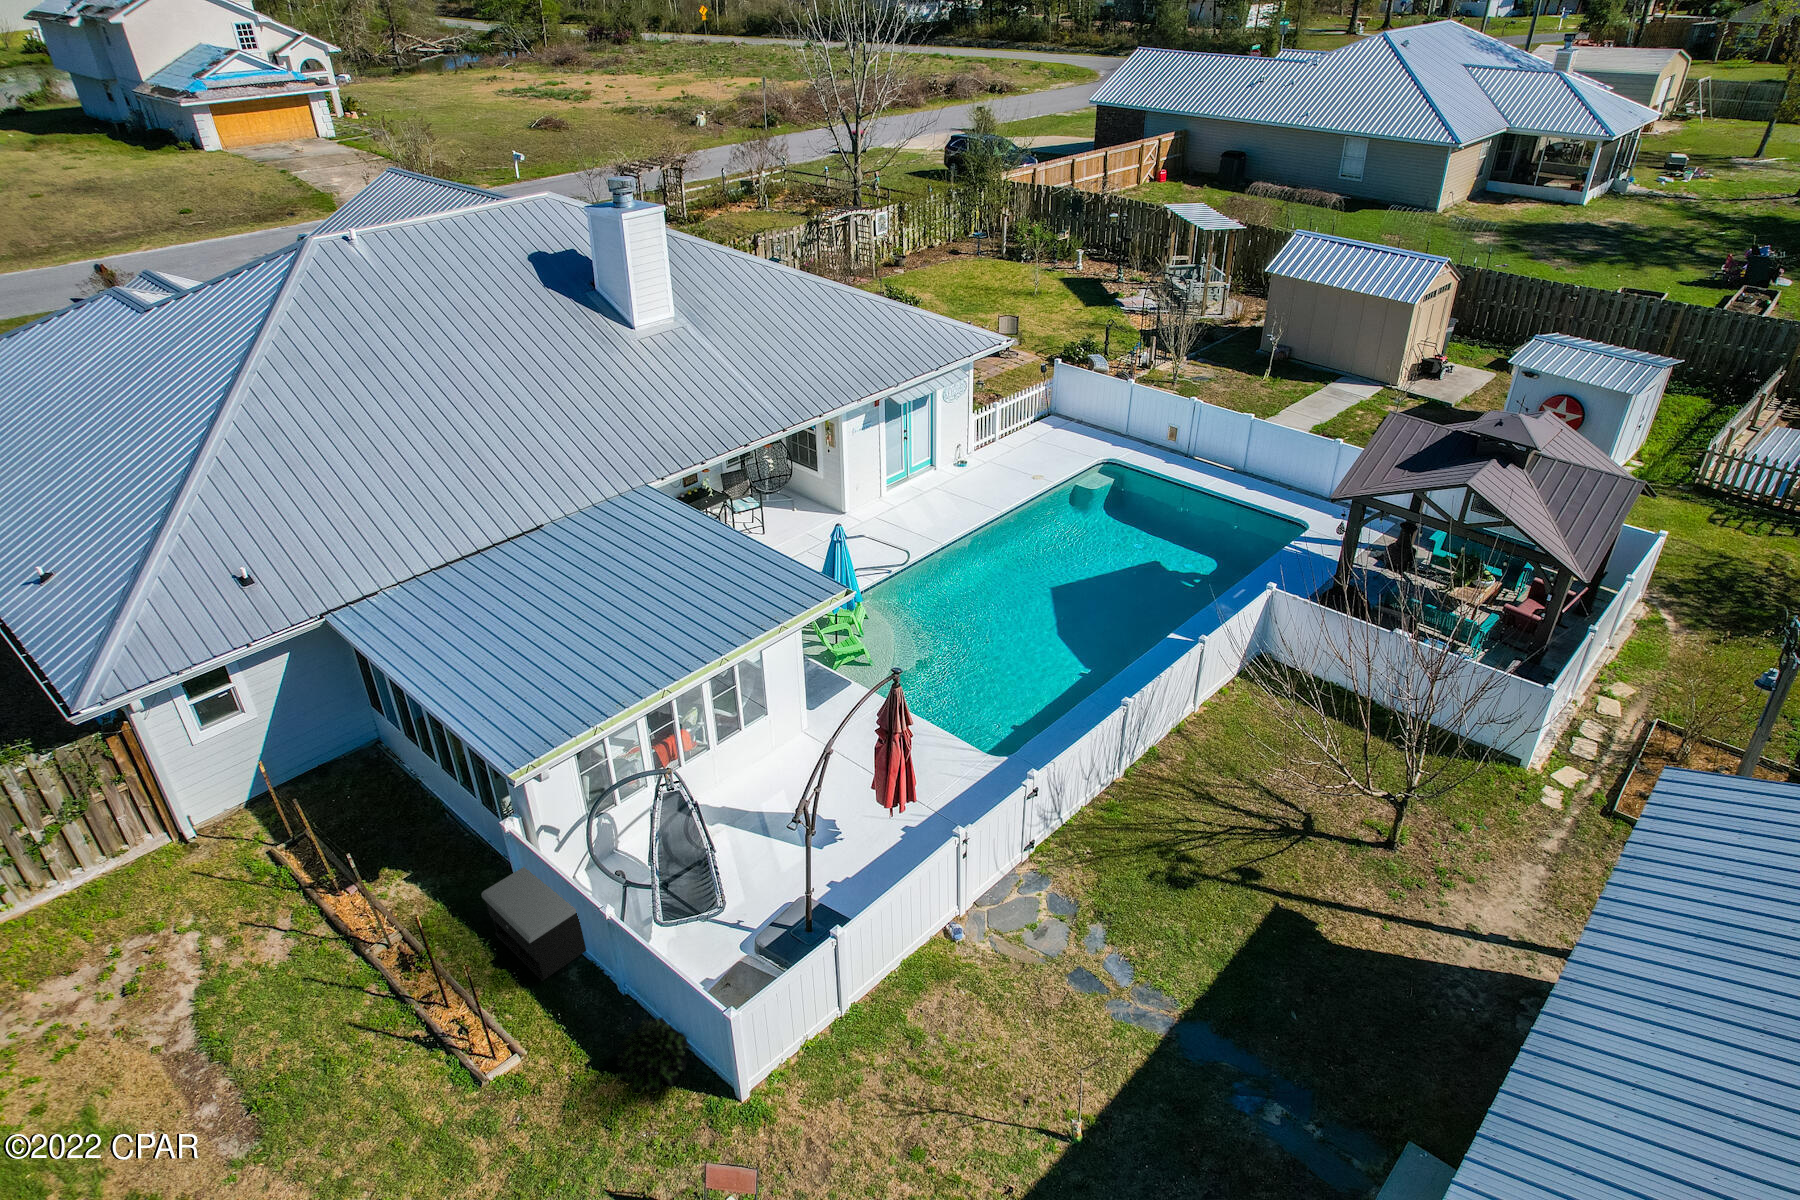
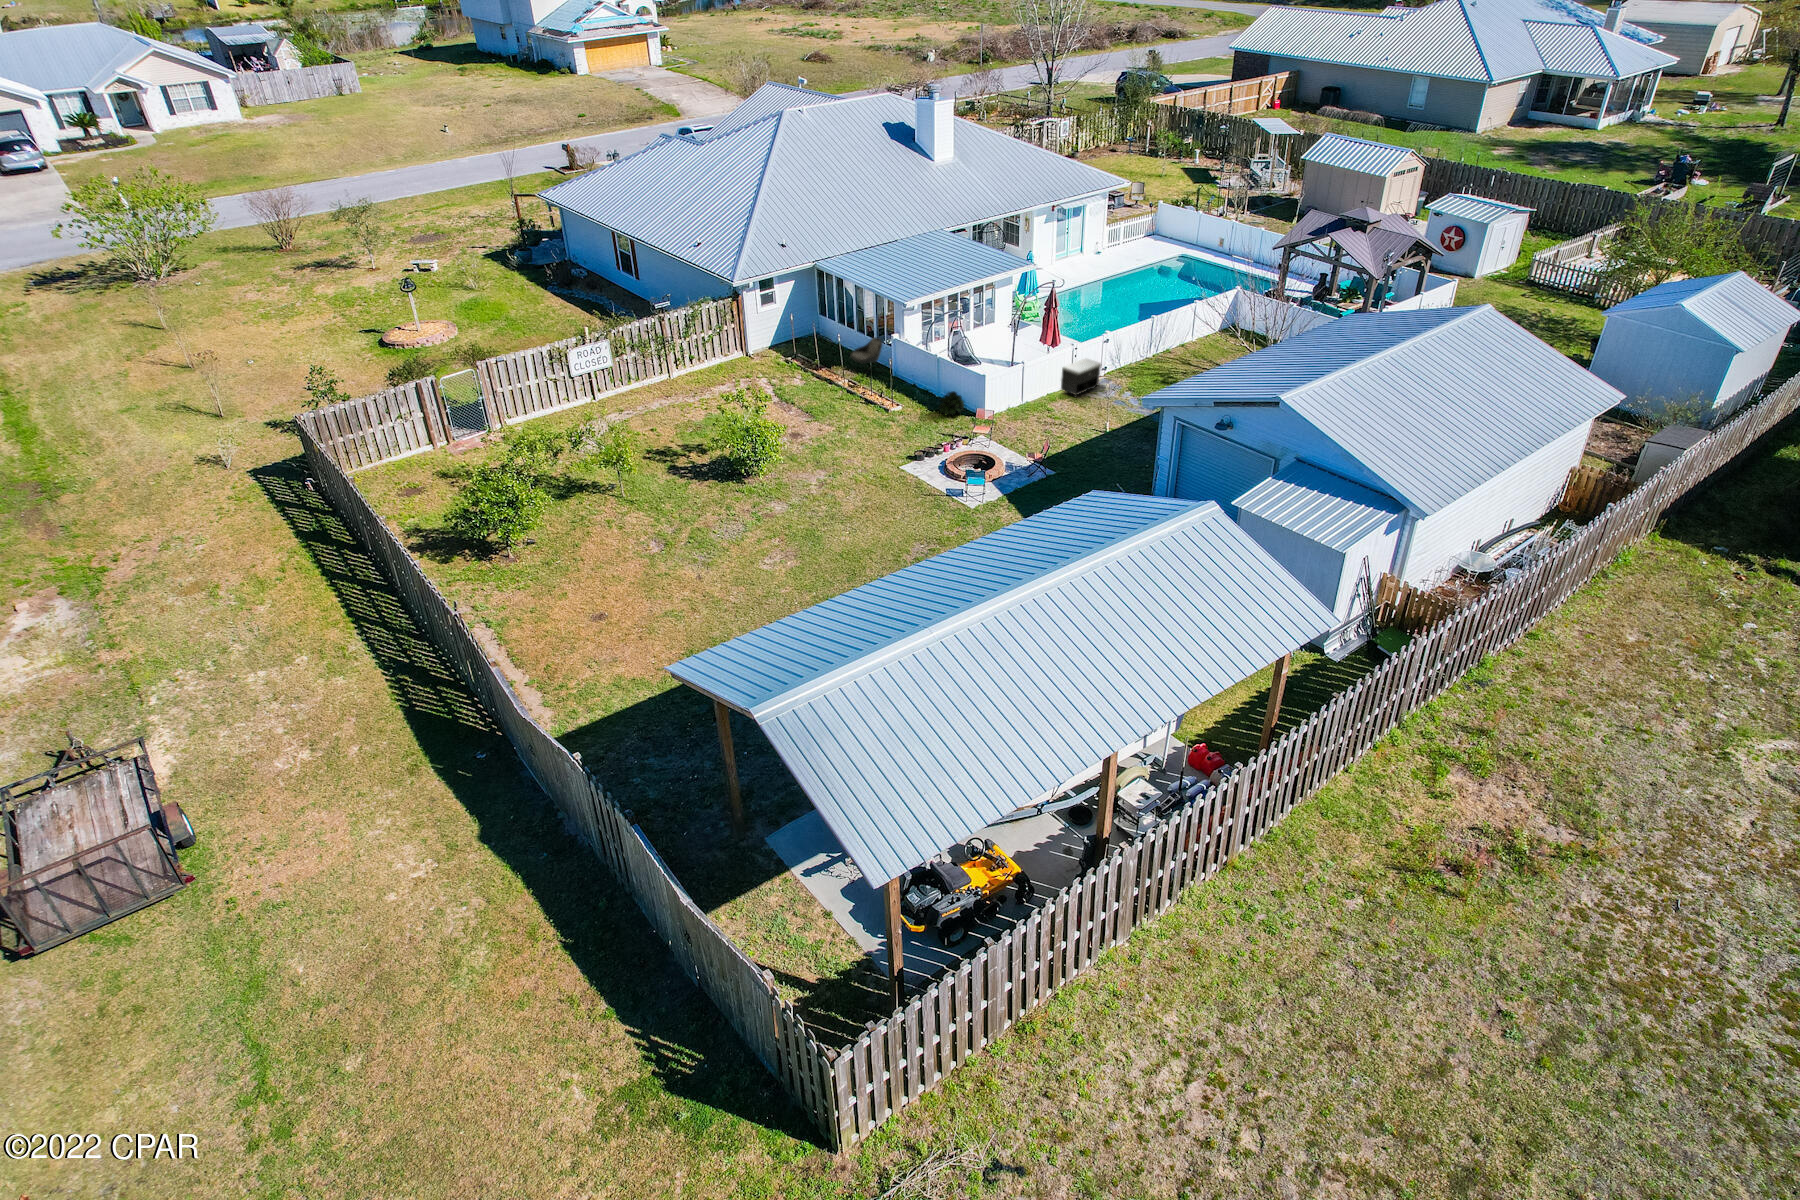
lounge chair: none [419,796,507,904] -> present [850,337,882,368]
storage bench: present [481,867,586,981] -> present [1061,358,1101,395]

